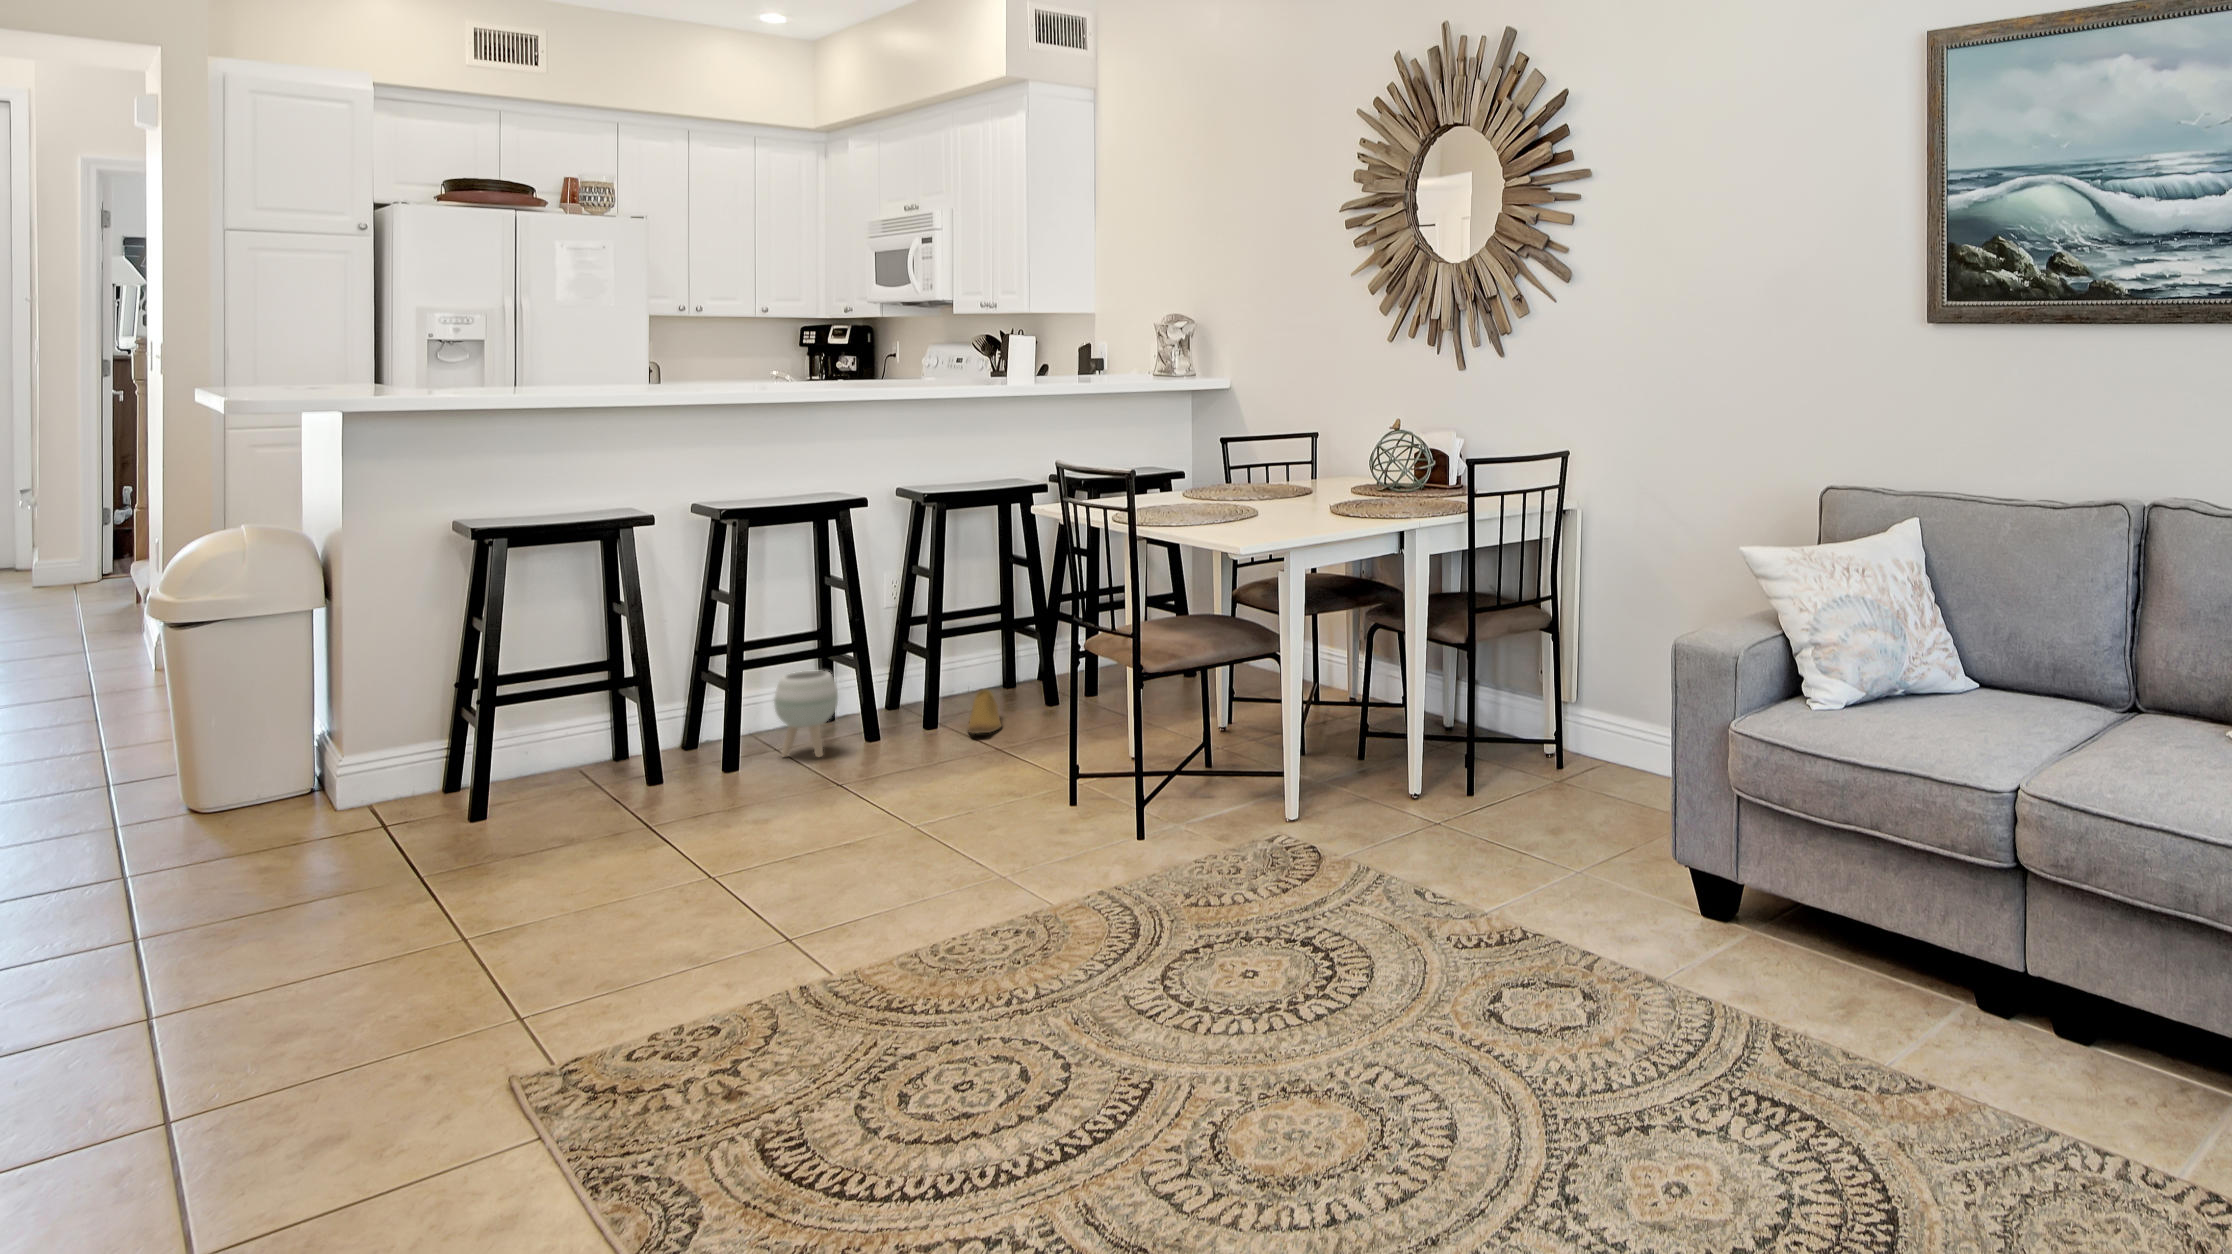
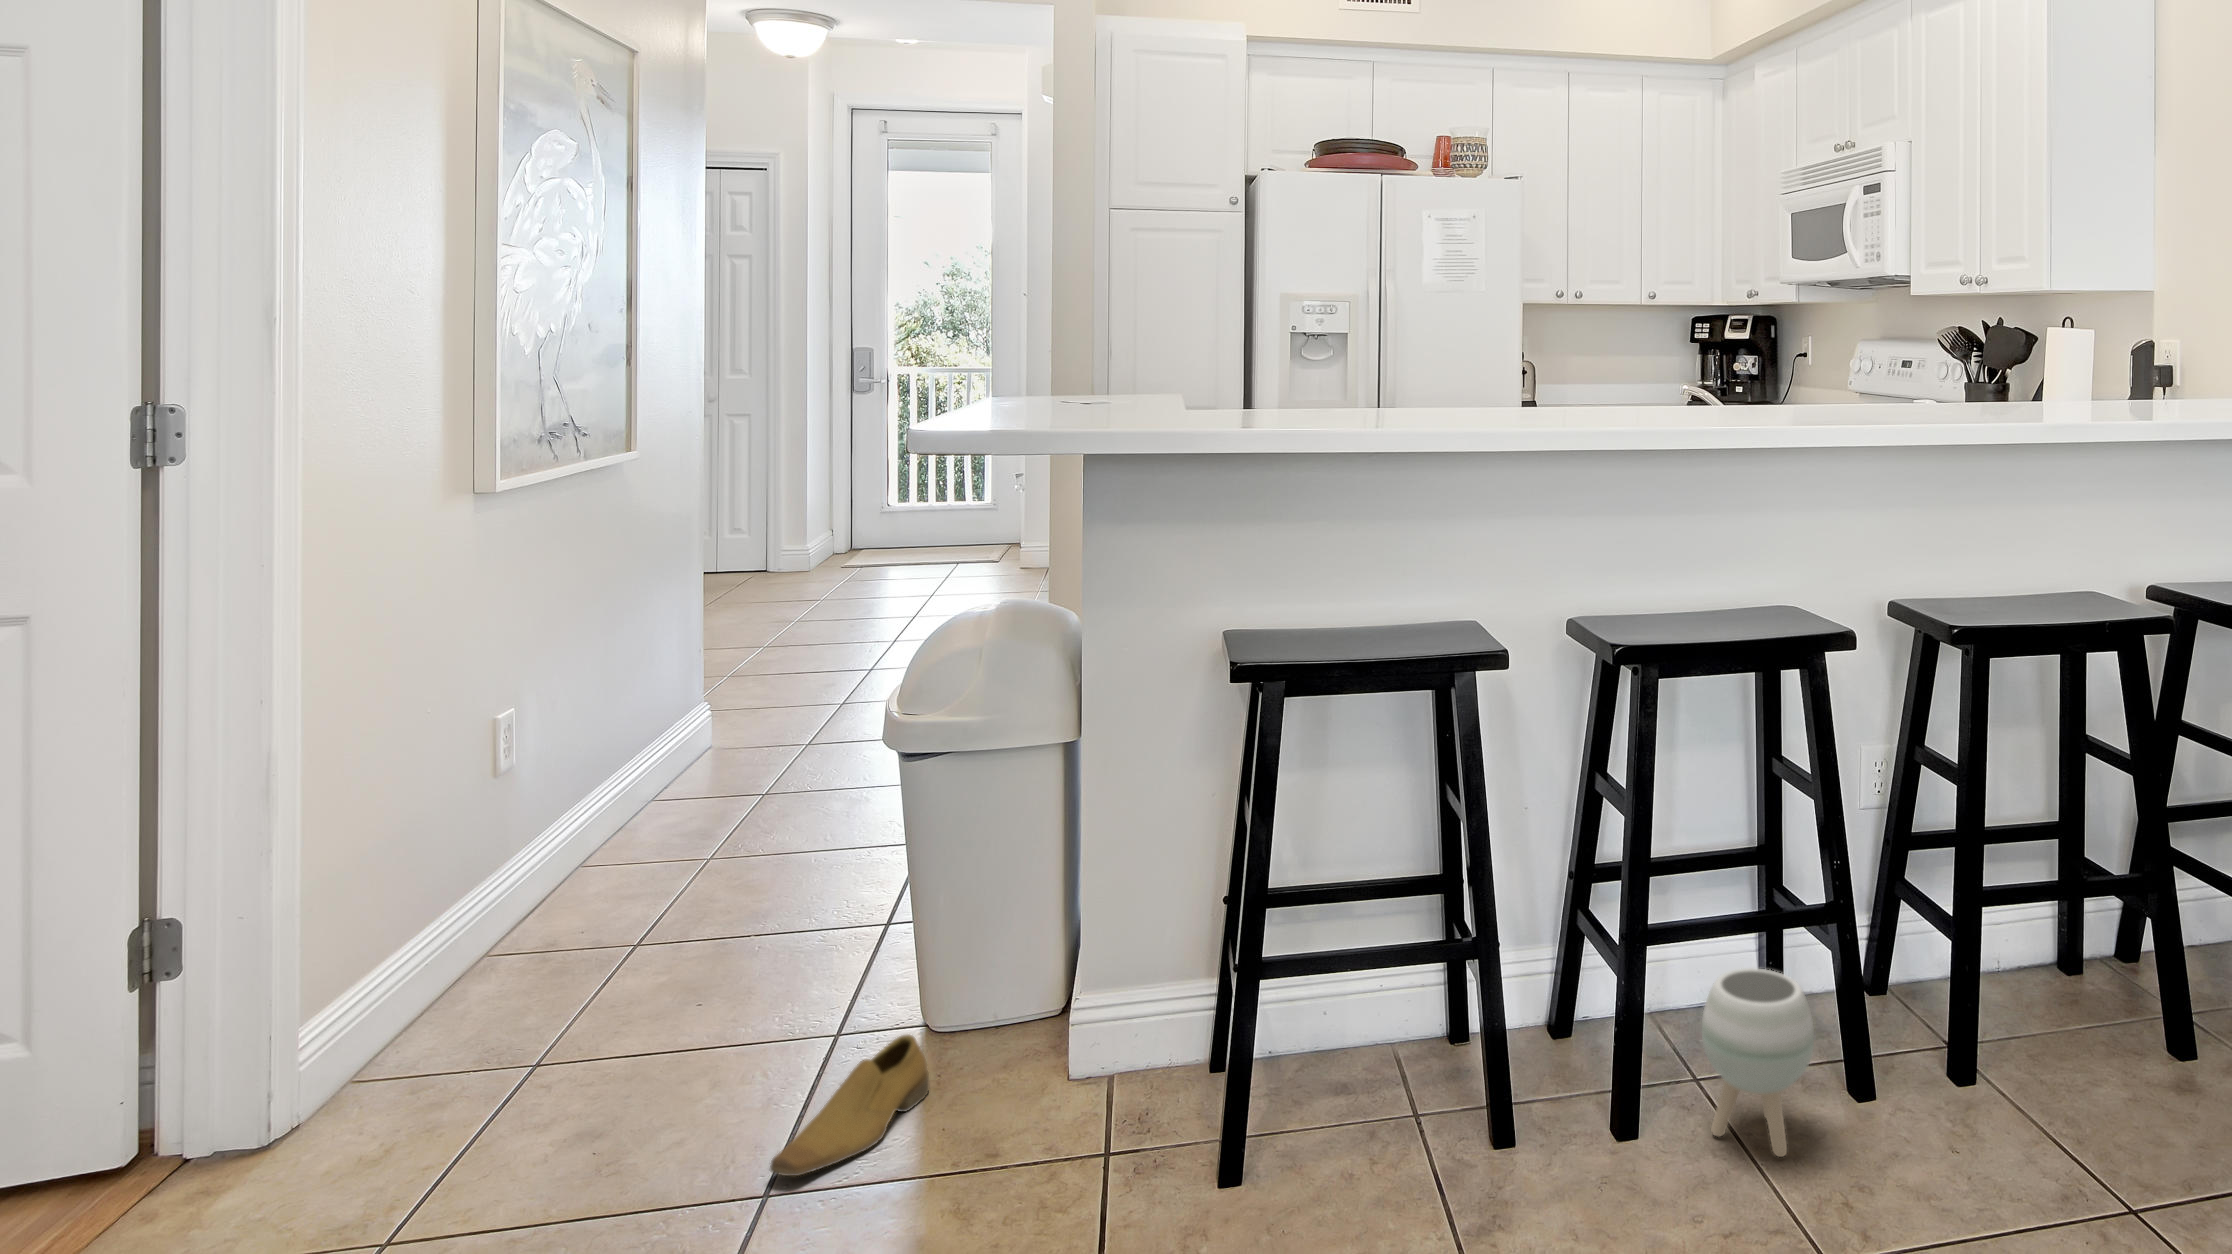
shoe: present [967,690,1001,733] -> present [770,1035,929,1176]

